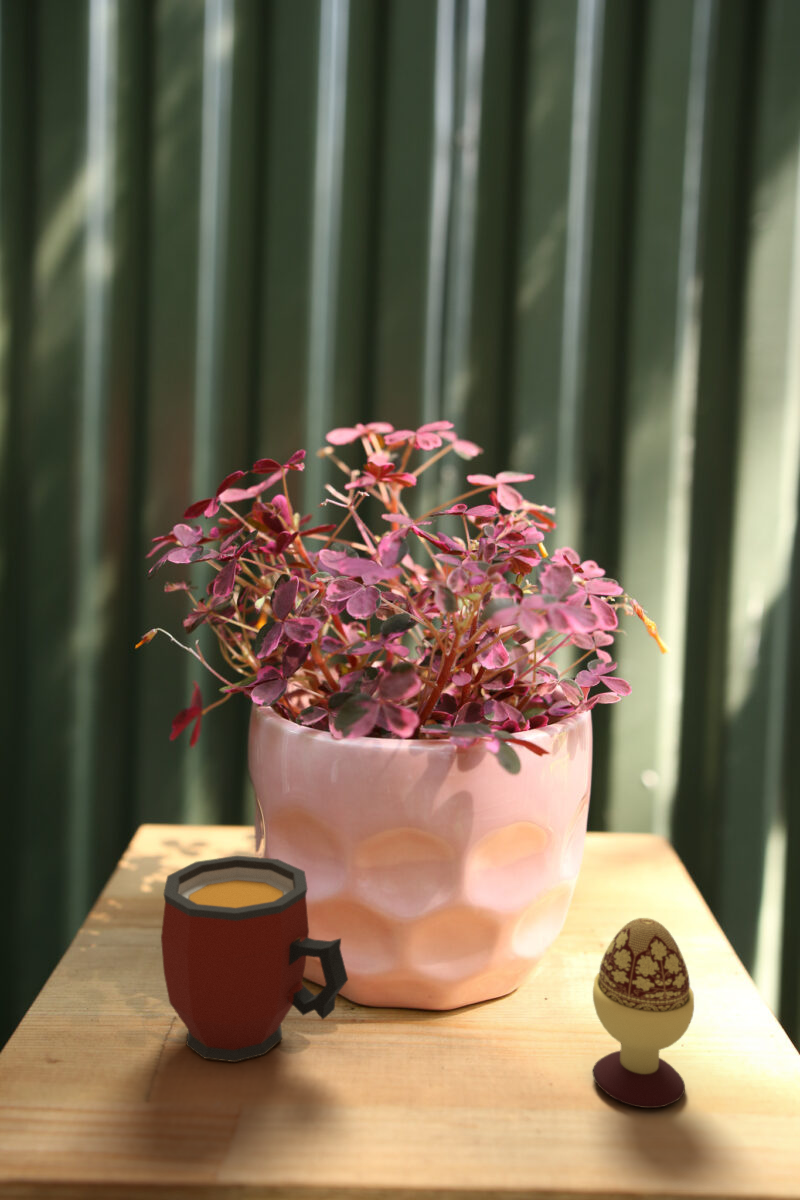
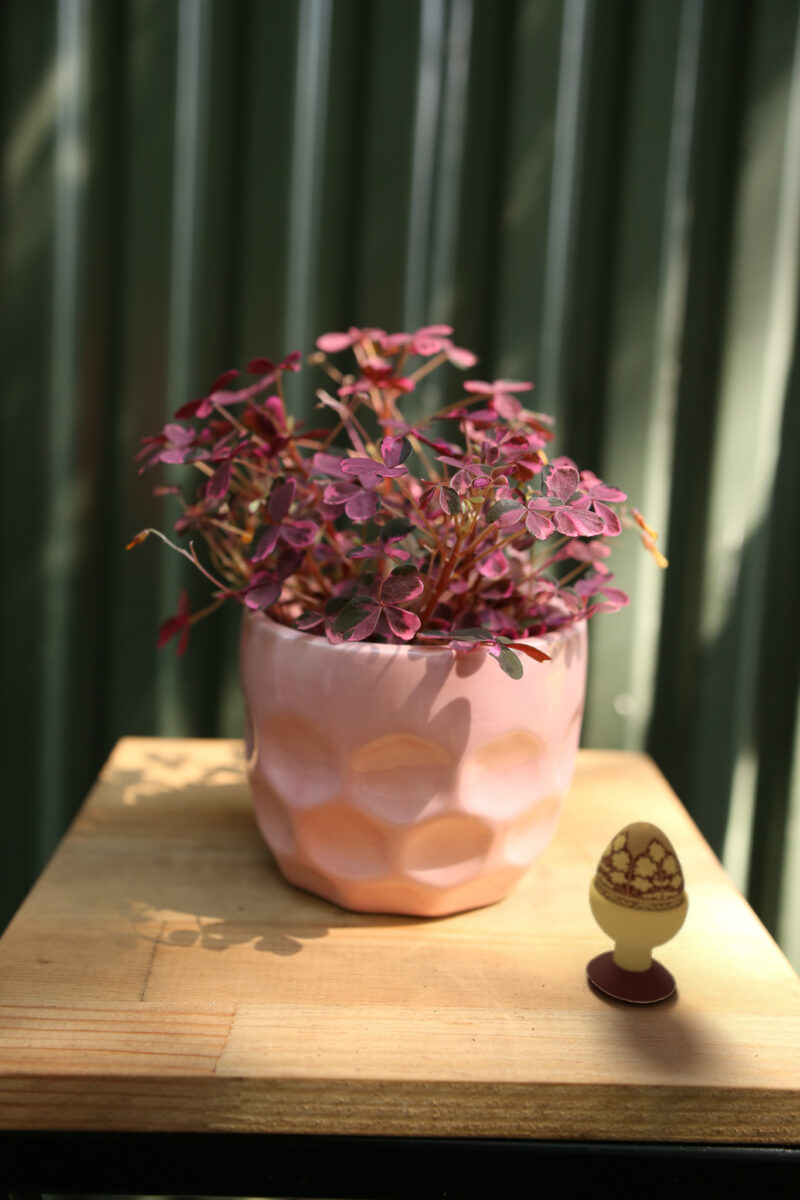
mug: present [161,856,348,1062] -> none [156,763,346,964]

